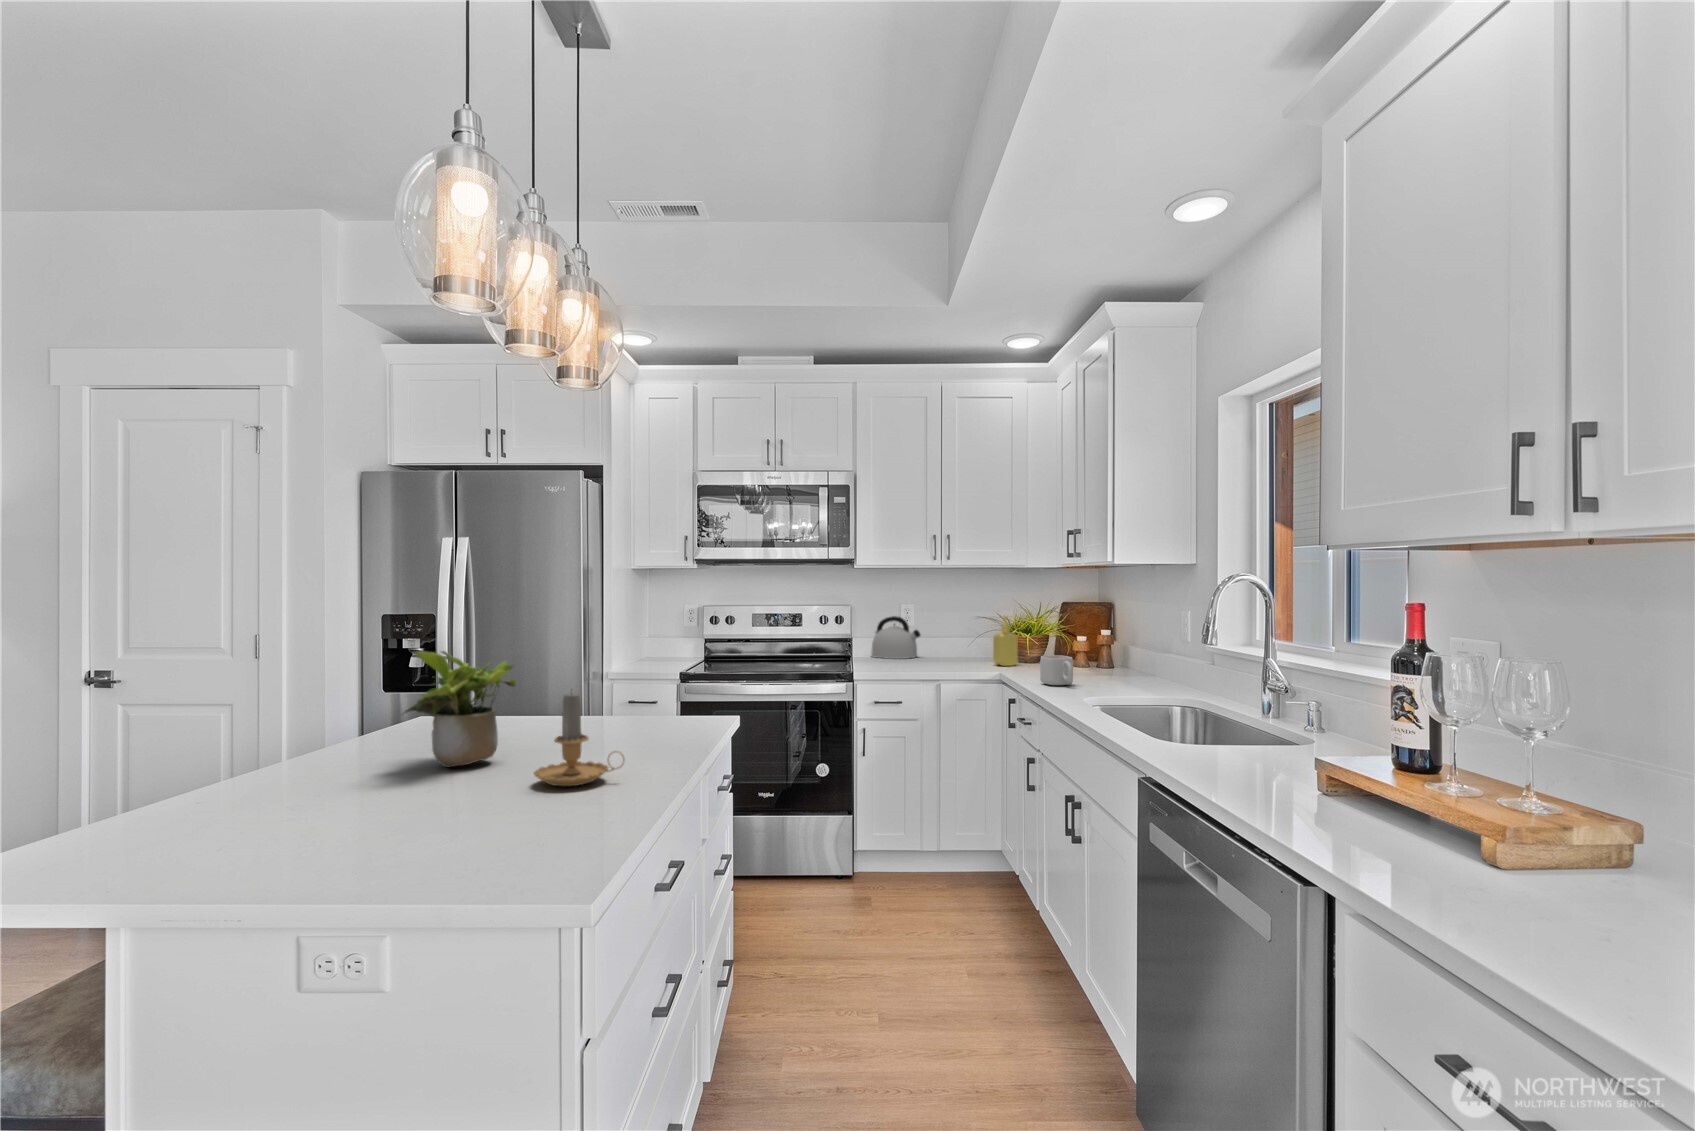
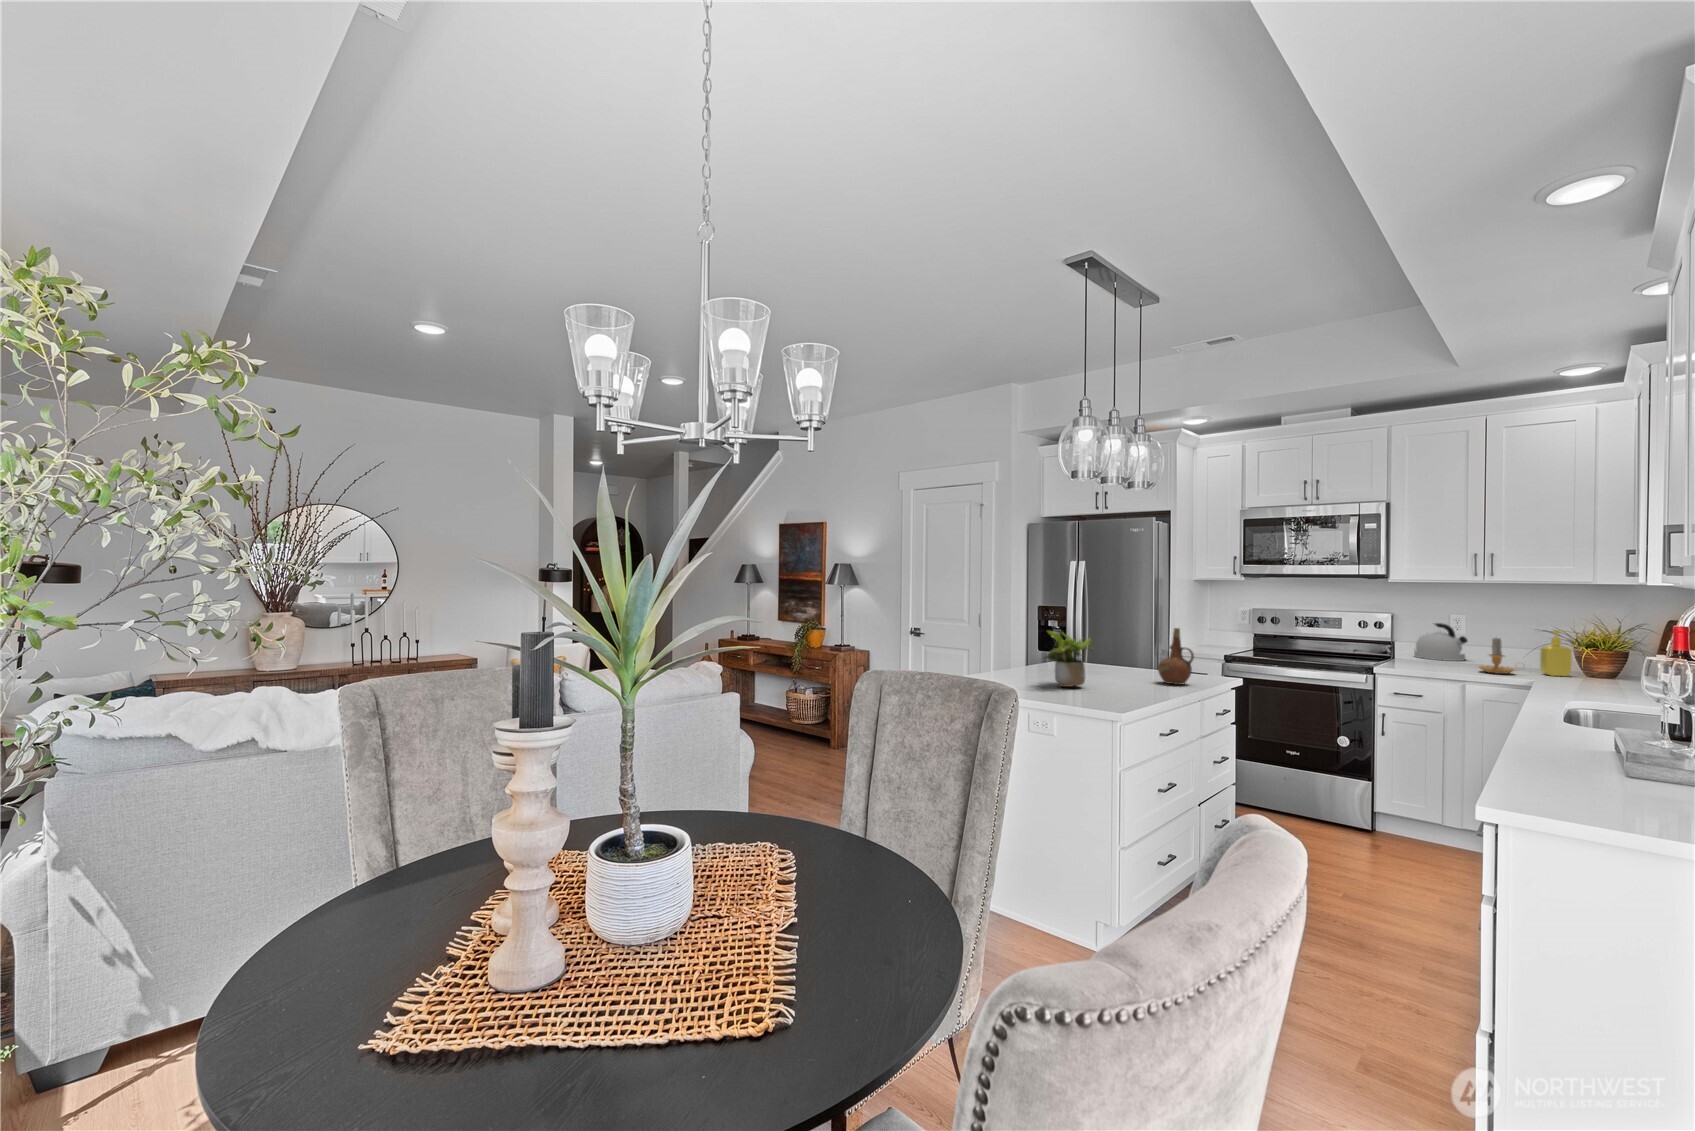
ceramic pitcher: none [621,634,678,730] -> present [1158,628,1194,685]
mug: present [1040,655,1073,685] -> none [1558,668,1595,696]
candle: present [534,693,625,786] -> present [1479,638,1518,674]

